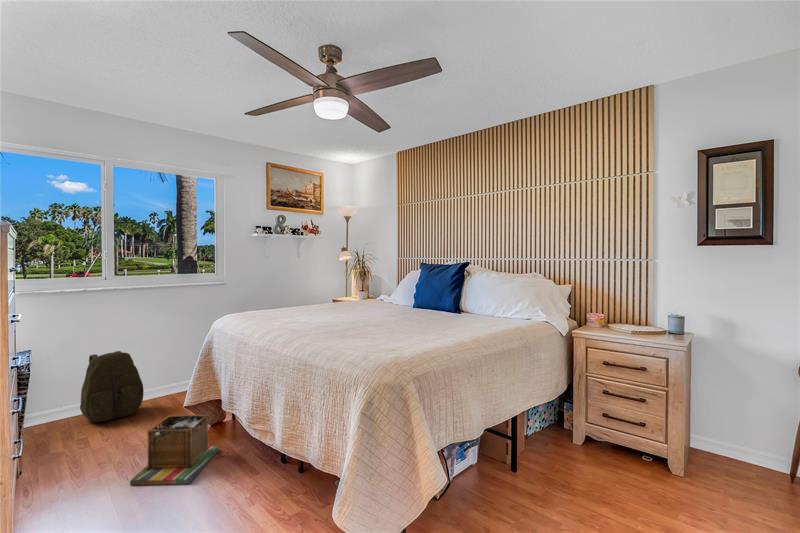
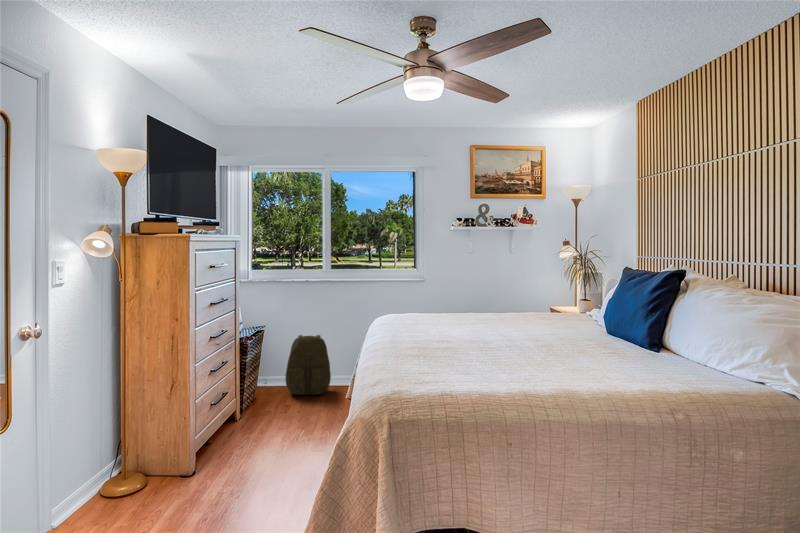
laundry basket: present [130,415,219,485] -> none [272,401,351,467]

